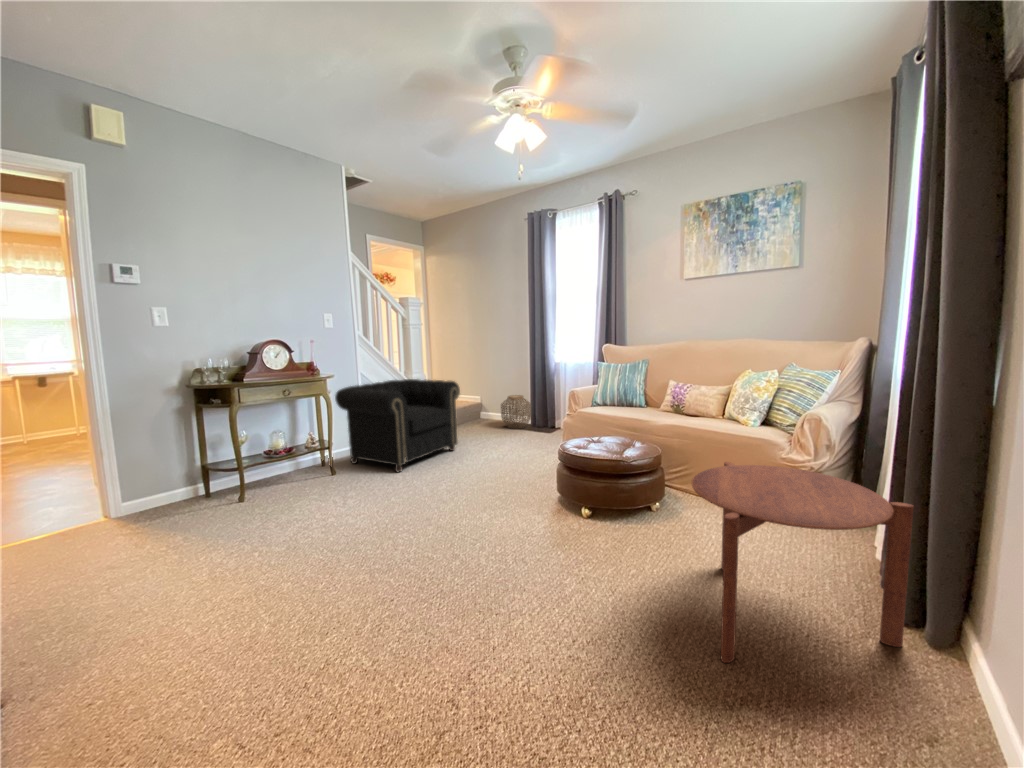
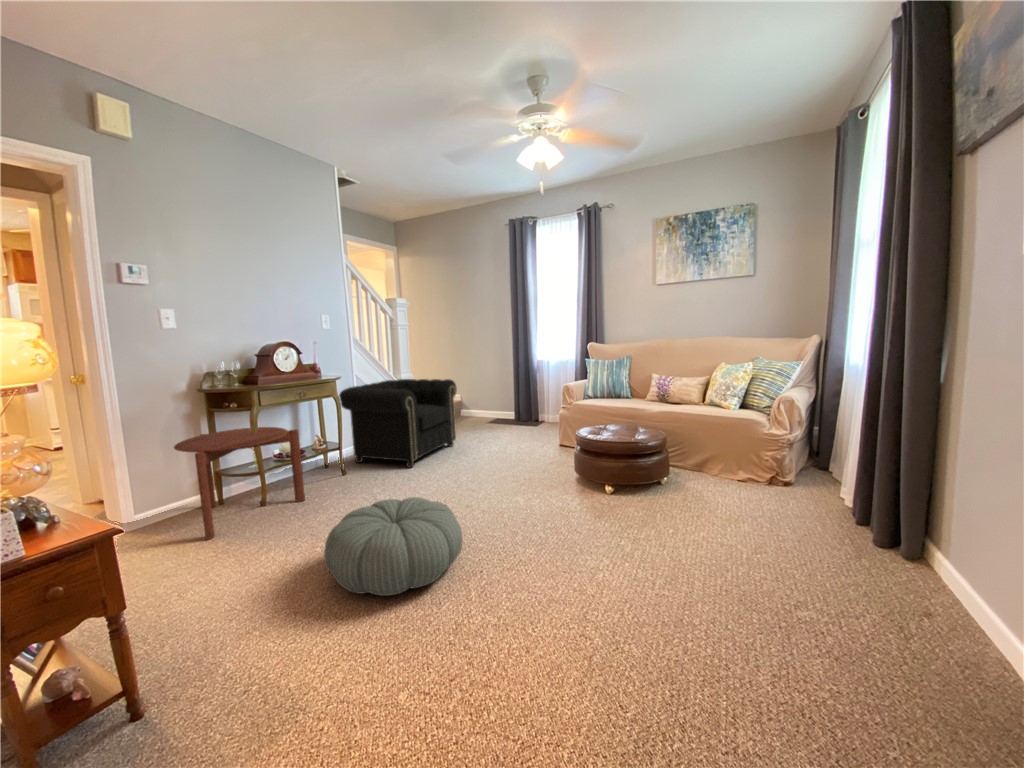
woven basket: present [501,395,531,429] -> none [484,393,513,425]
side table: present [692,462,913,663] -> present [174,427,305,540]
pouf: none [231,511,385,620] -> present [324,497,463,596]

